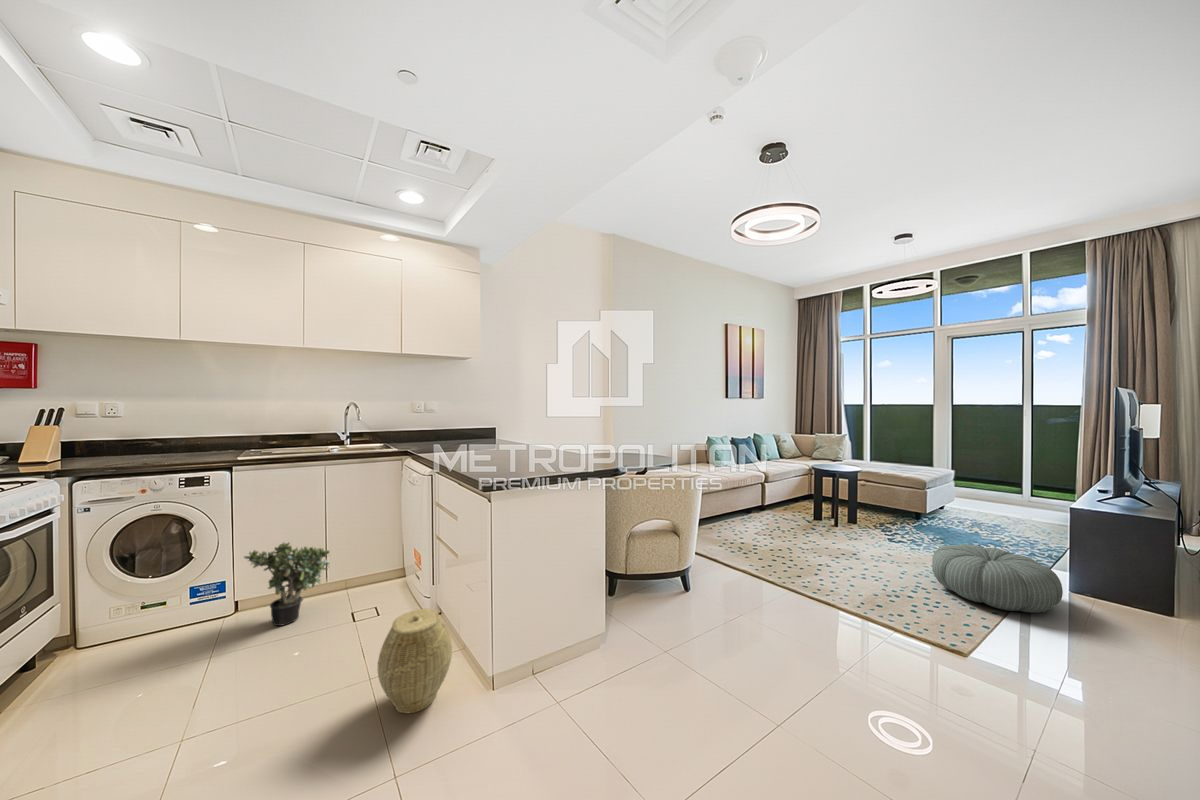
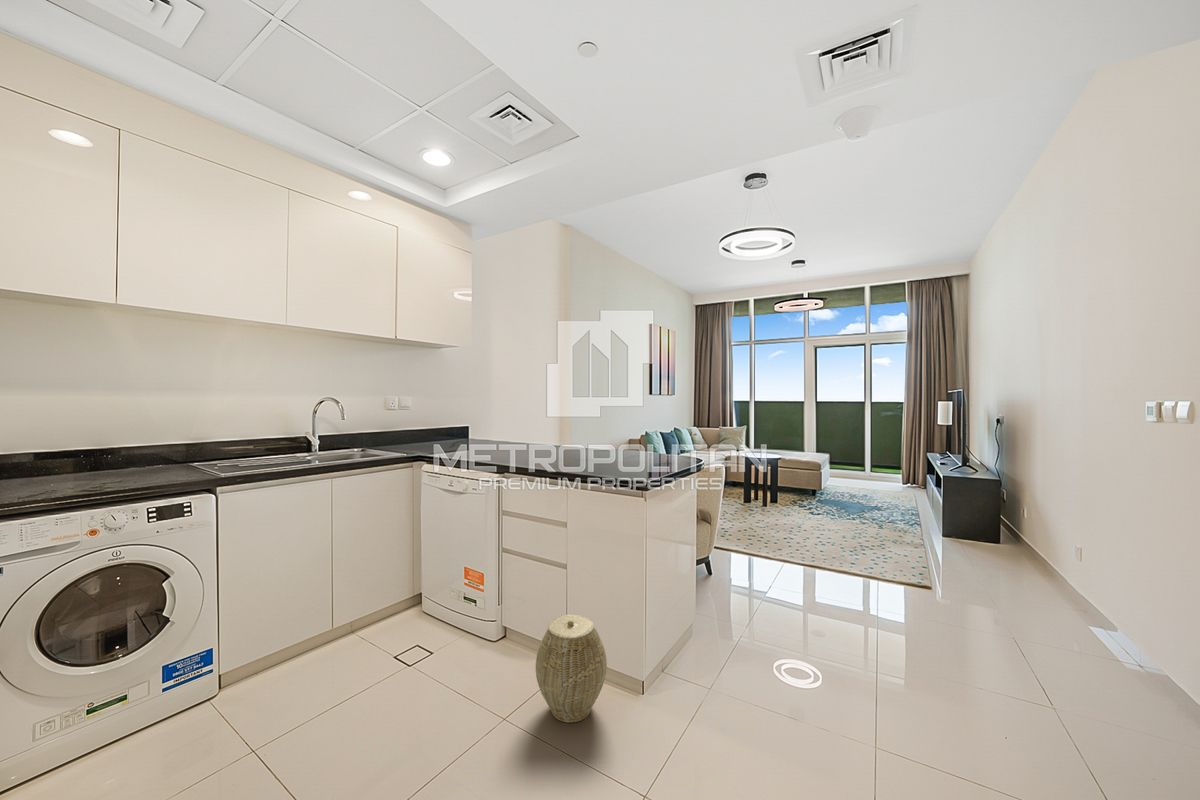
potted plant: present [244,542,330,626] -> none [259,579,360,690]
pouf: present [932,544,1063,613] -> none [855,504,937,546]

